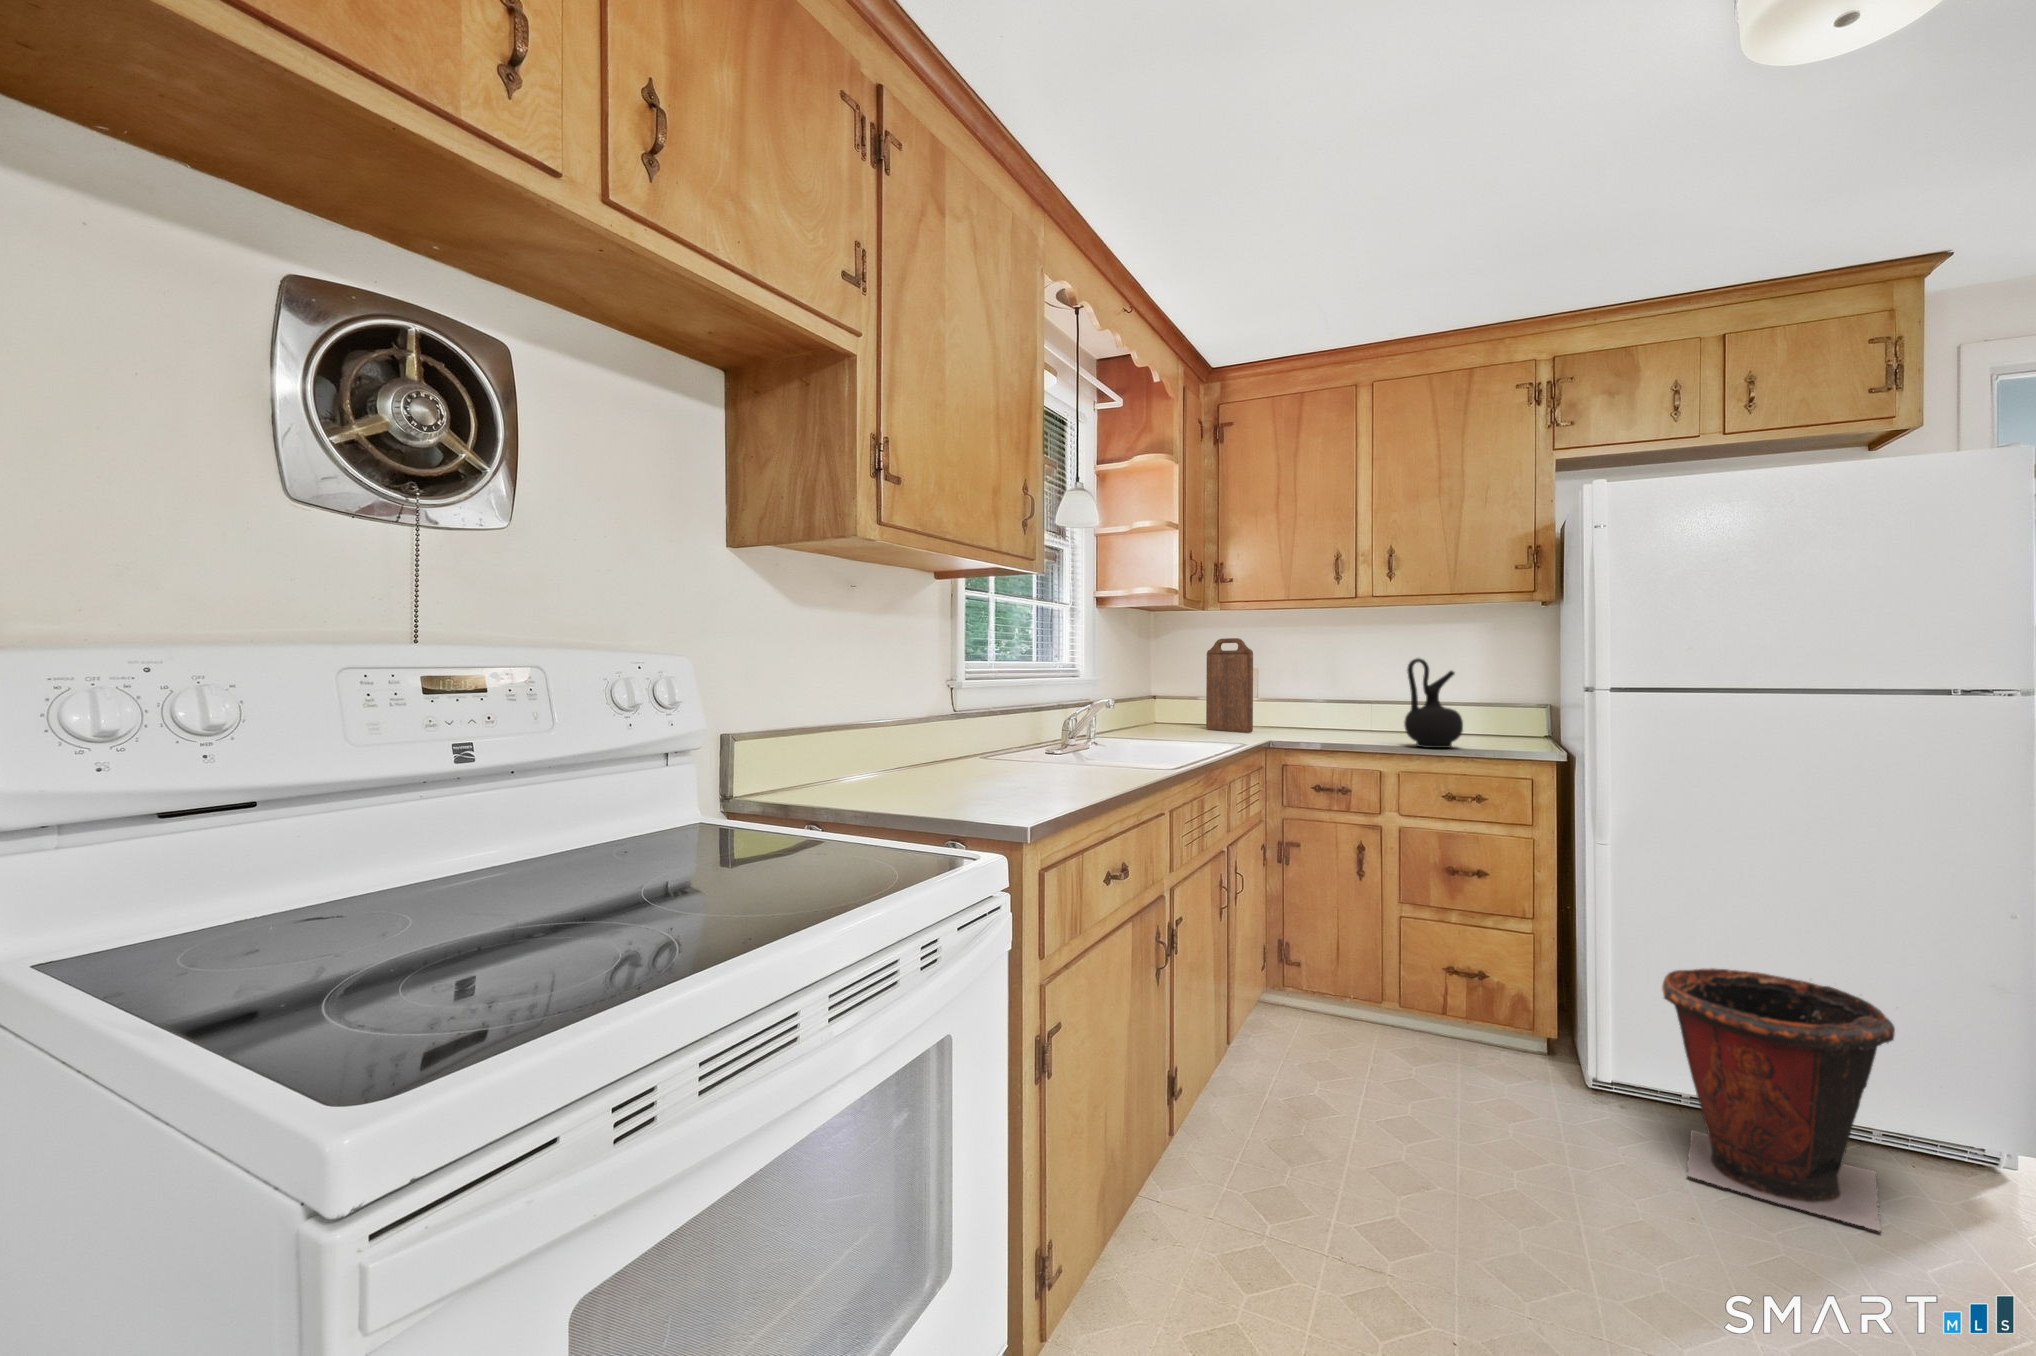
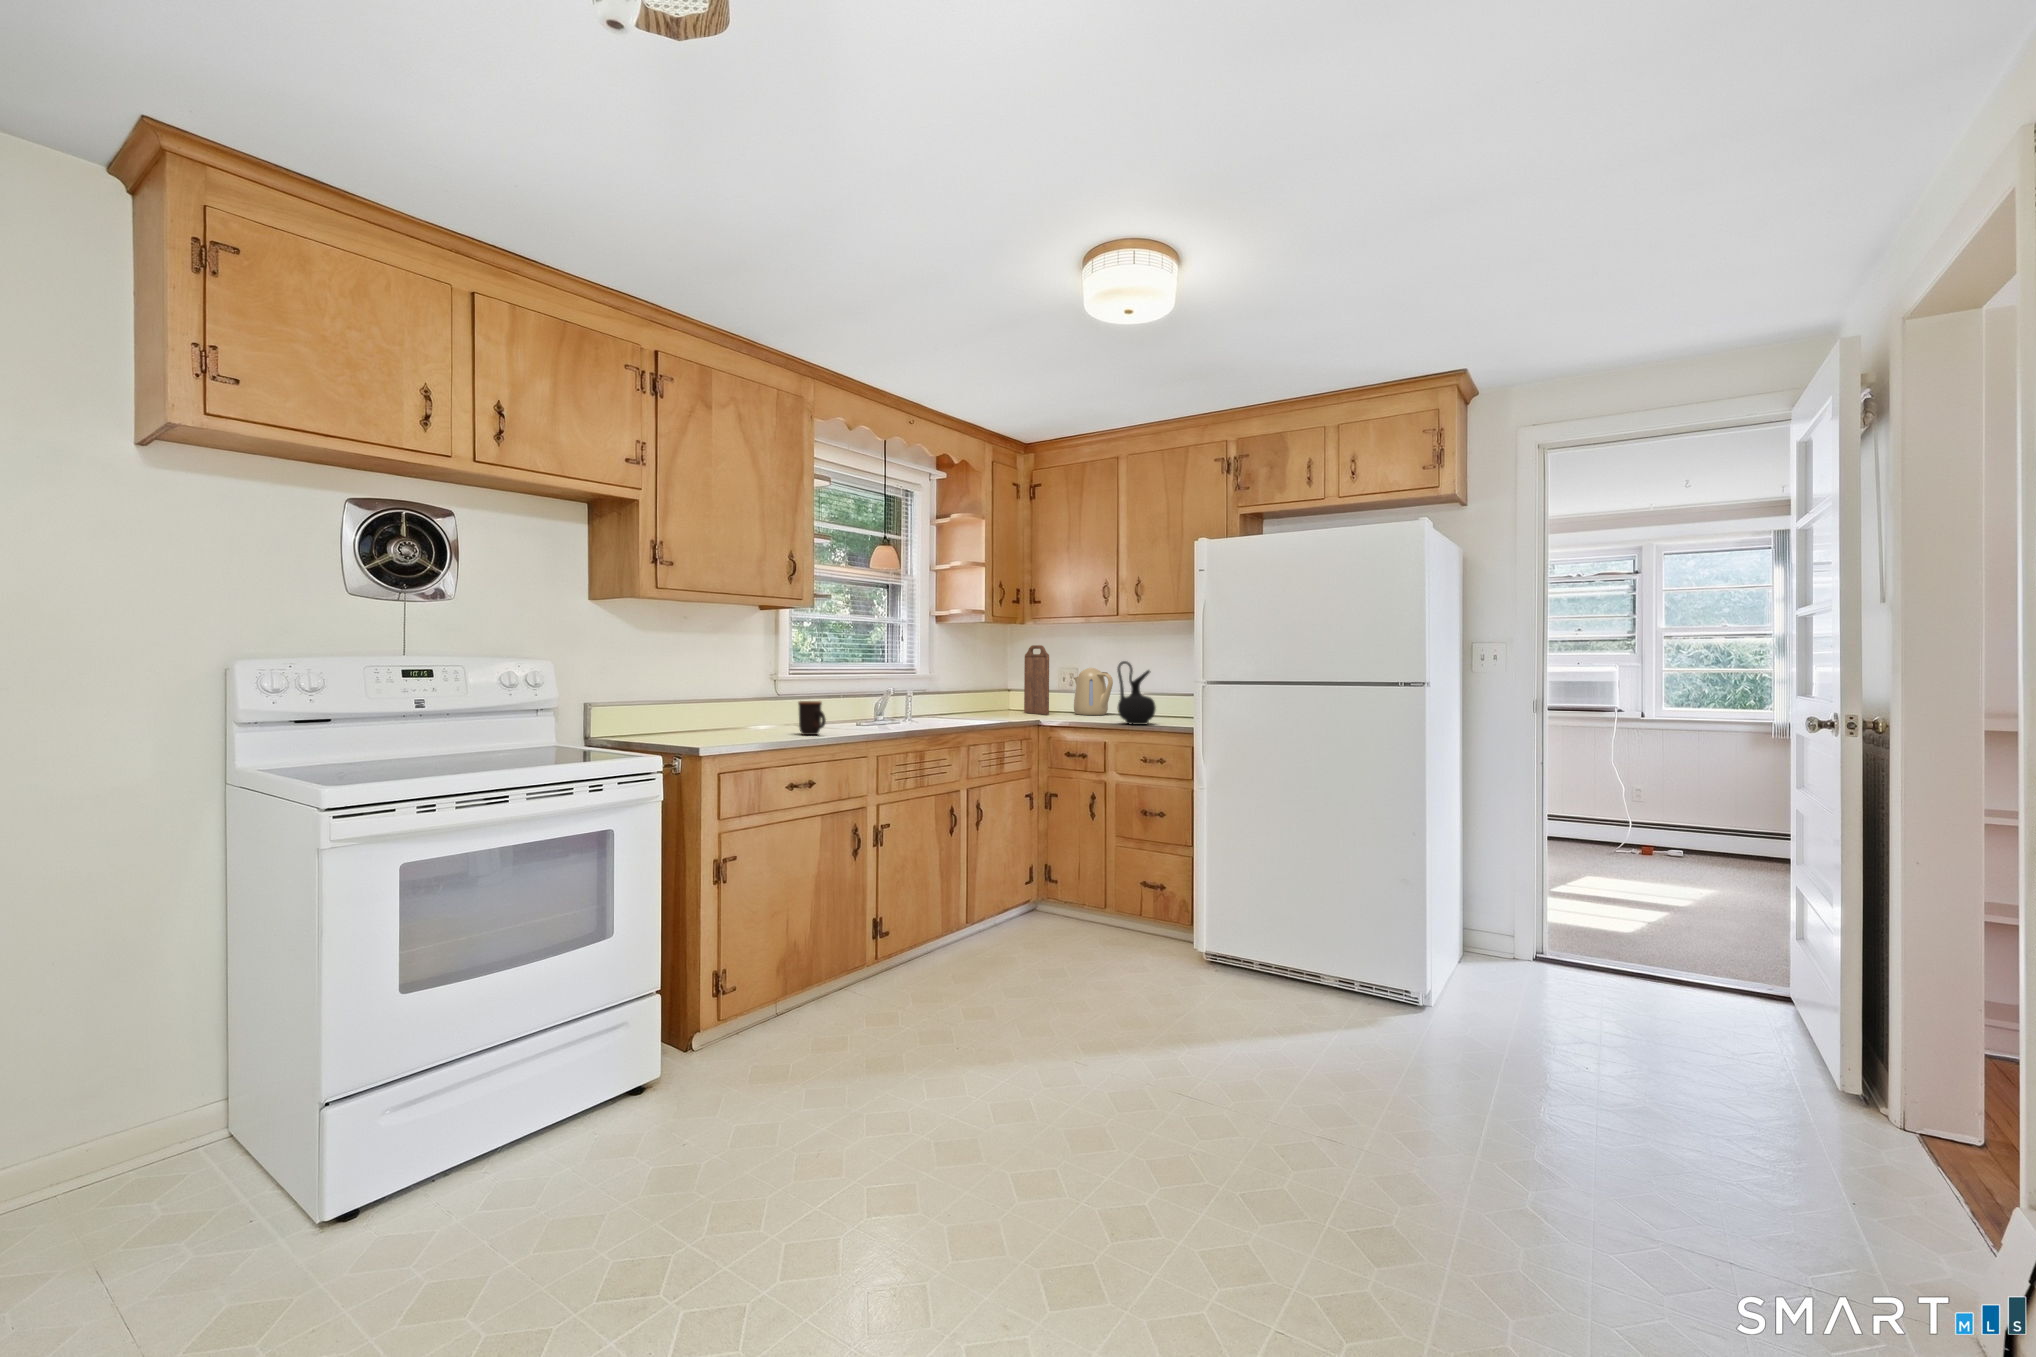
kettle: none [1269,668,1335,732] -> present [1074,668,1113,715]
mug: none [1057,724,1113,781] -> present [798,701,826,735]
waste bin: present [1662,968,1895,1231] -> none [1195,869,1326,1019]

